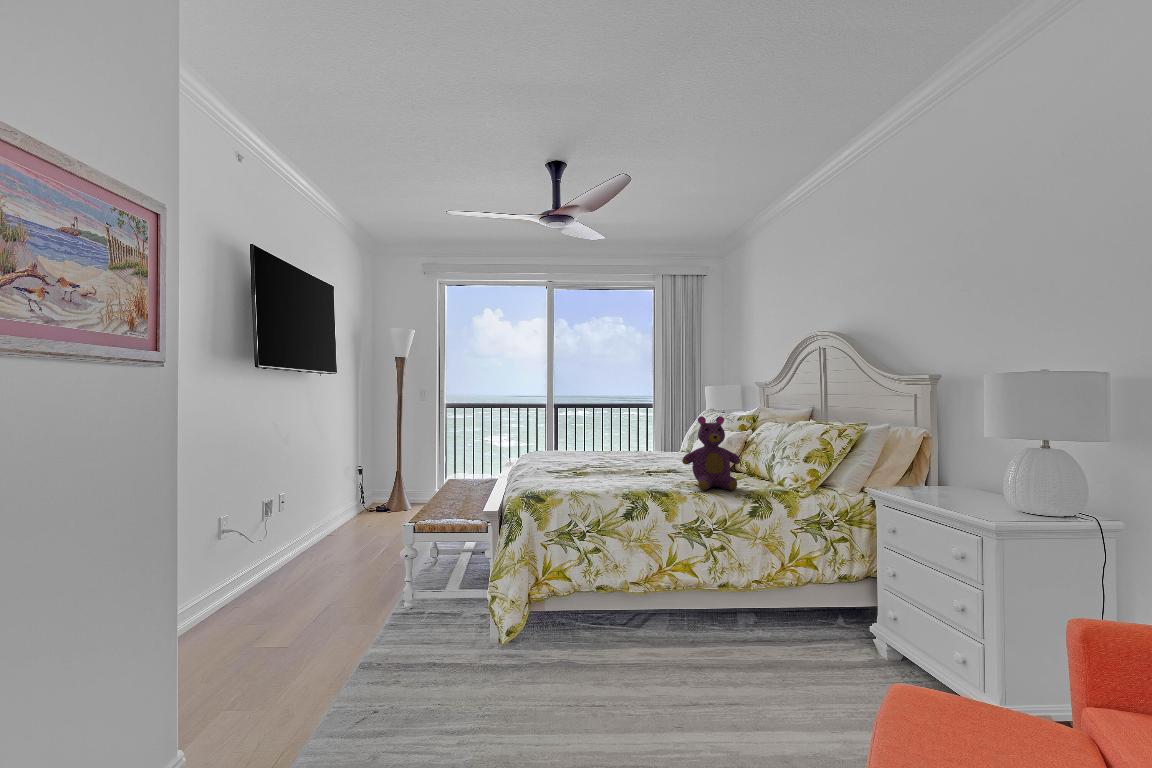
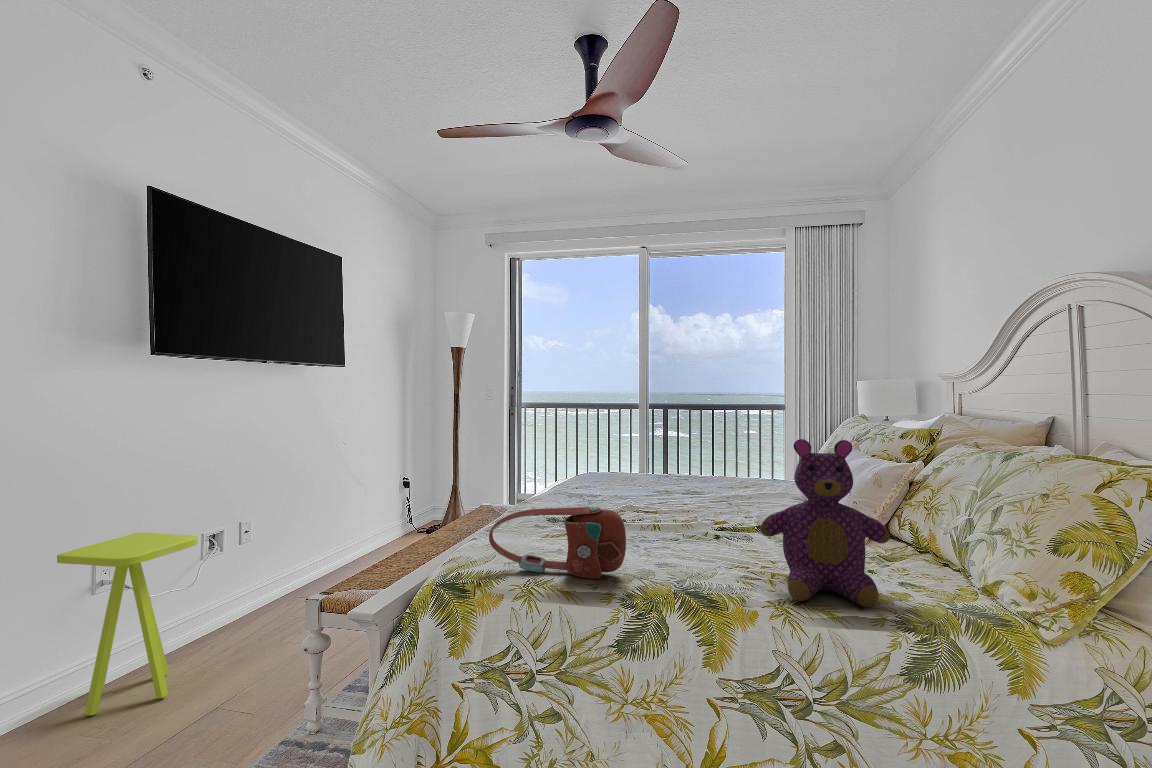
handbag: none [548,453,620,489] -> present [489,507,626,579]
side table: none [214,496,301,616] -> present [57,532,198,716]

